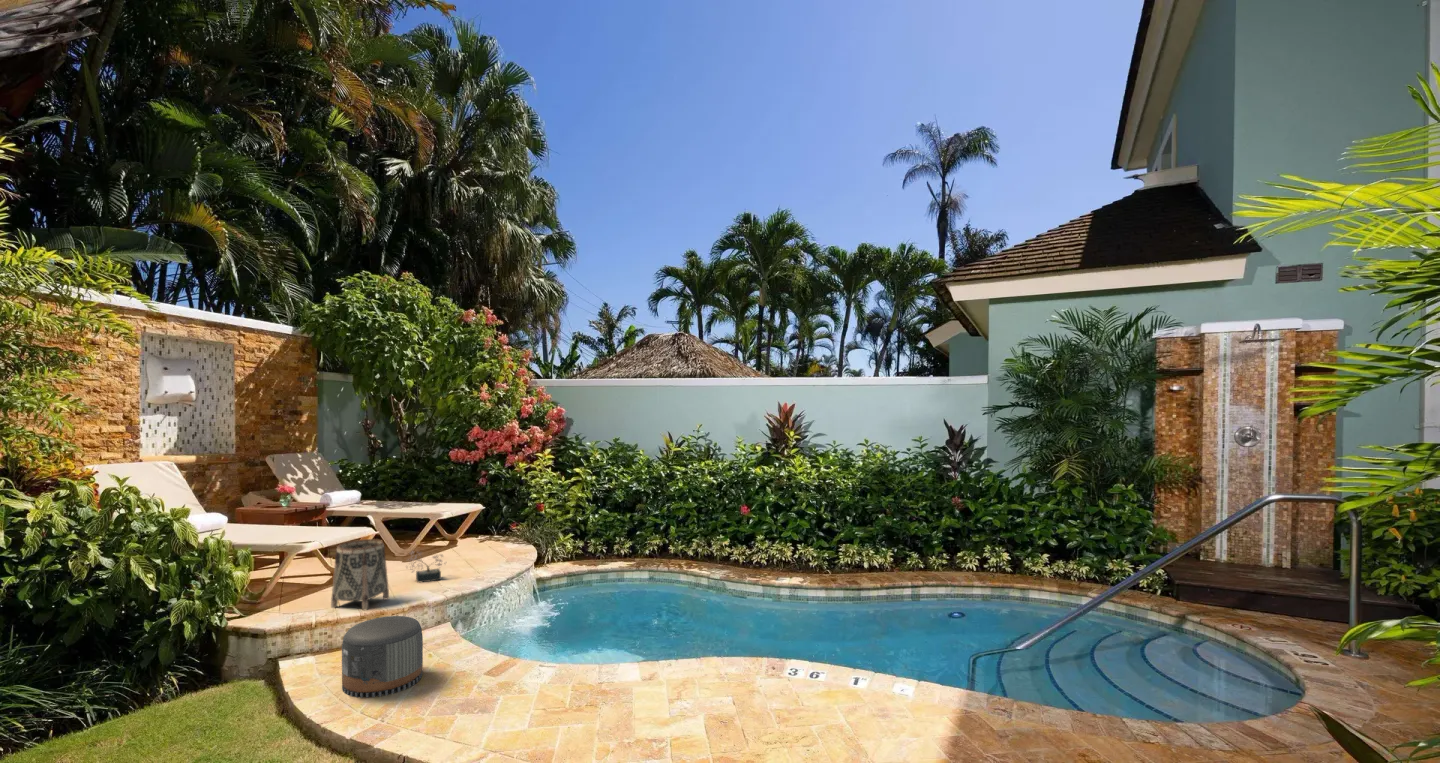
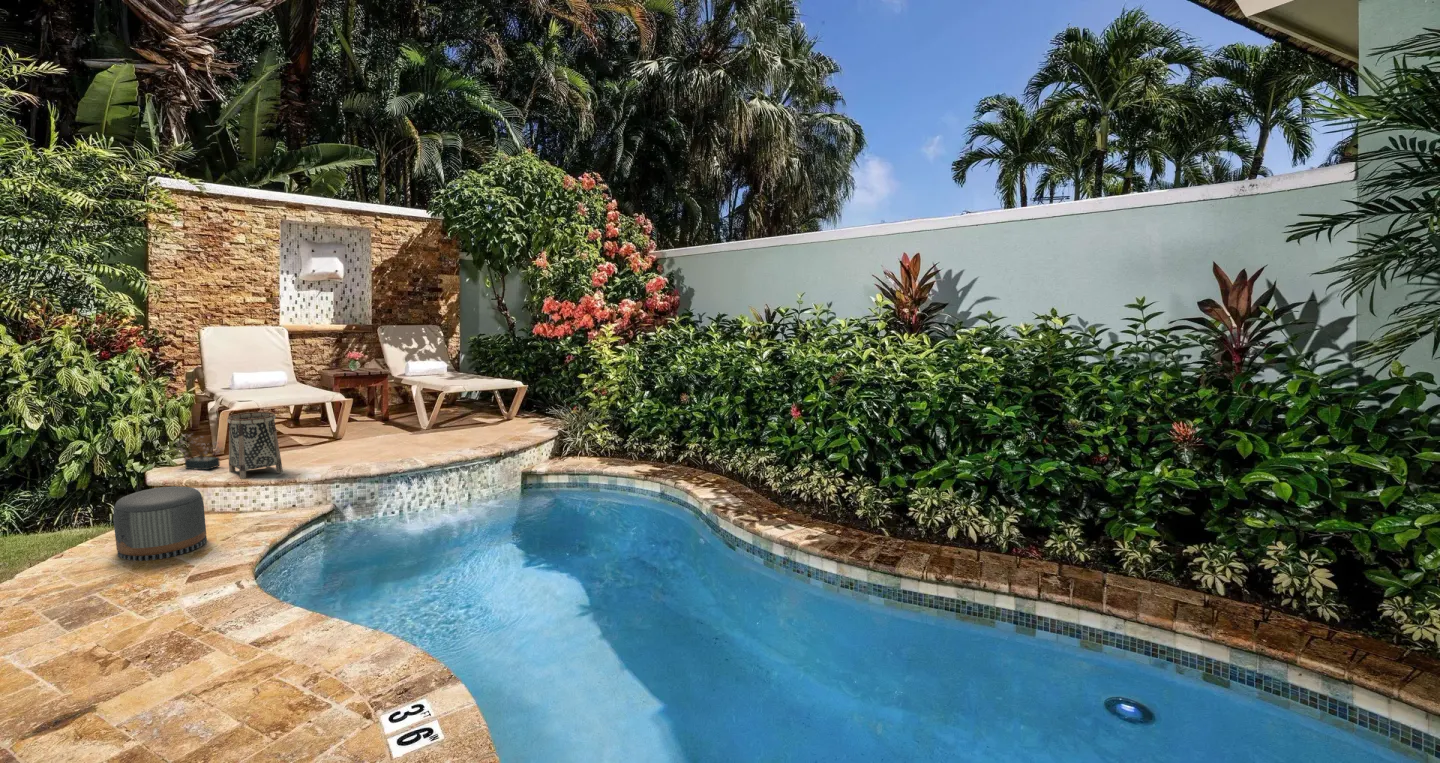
decorative plant: present [410,551,442,582] -> present [178,435,220,470]

